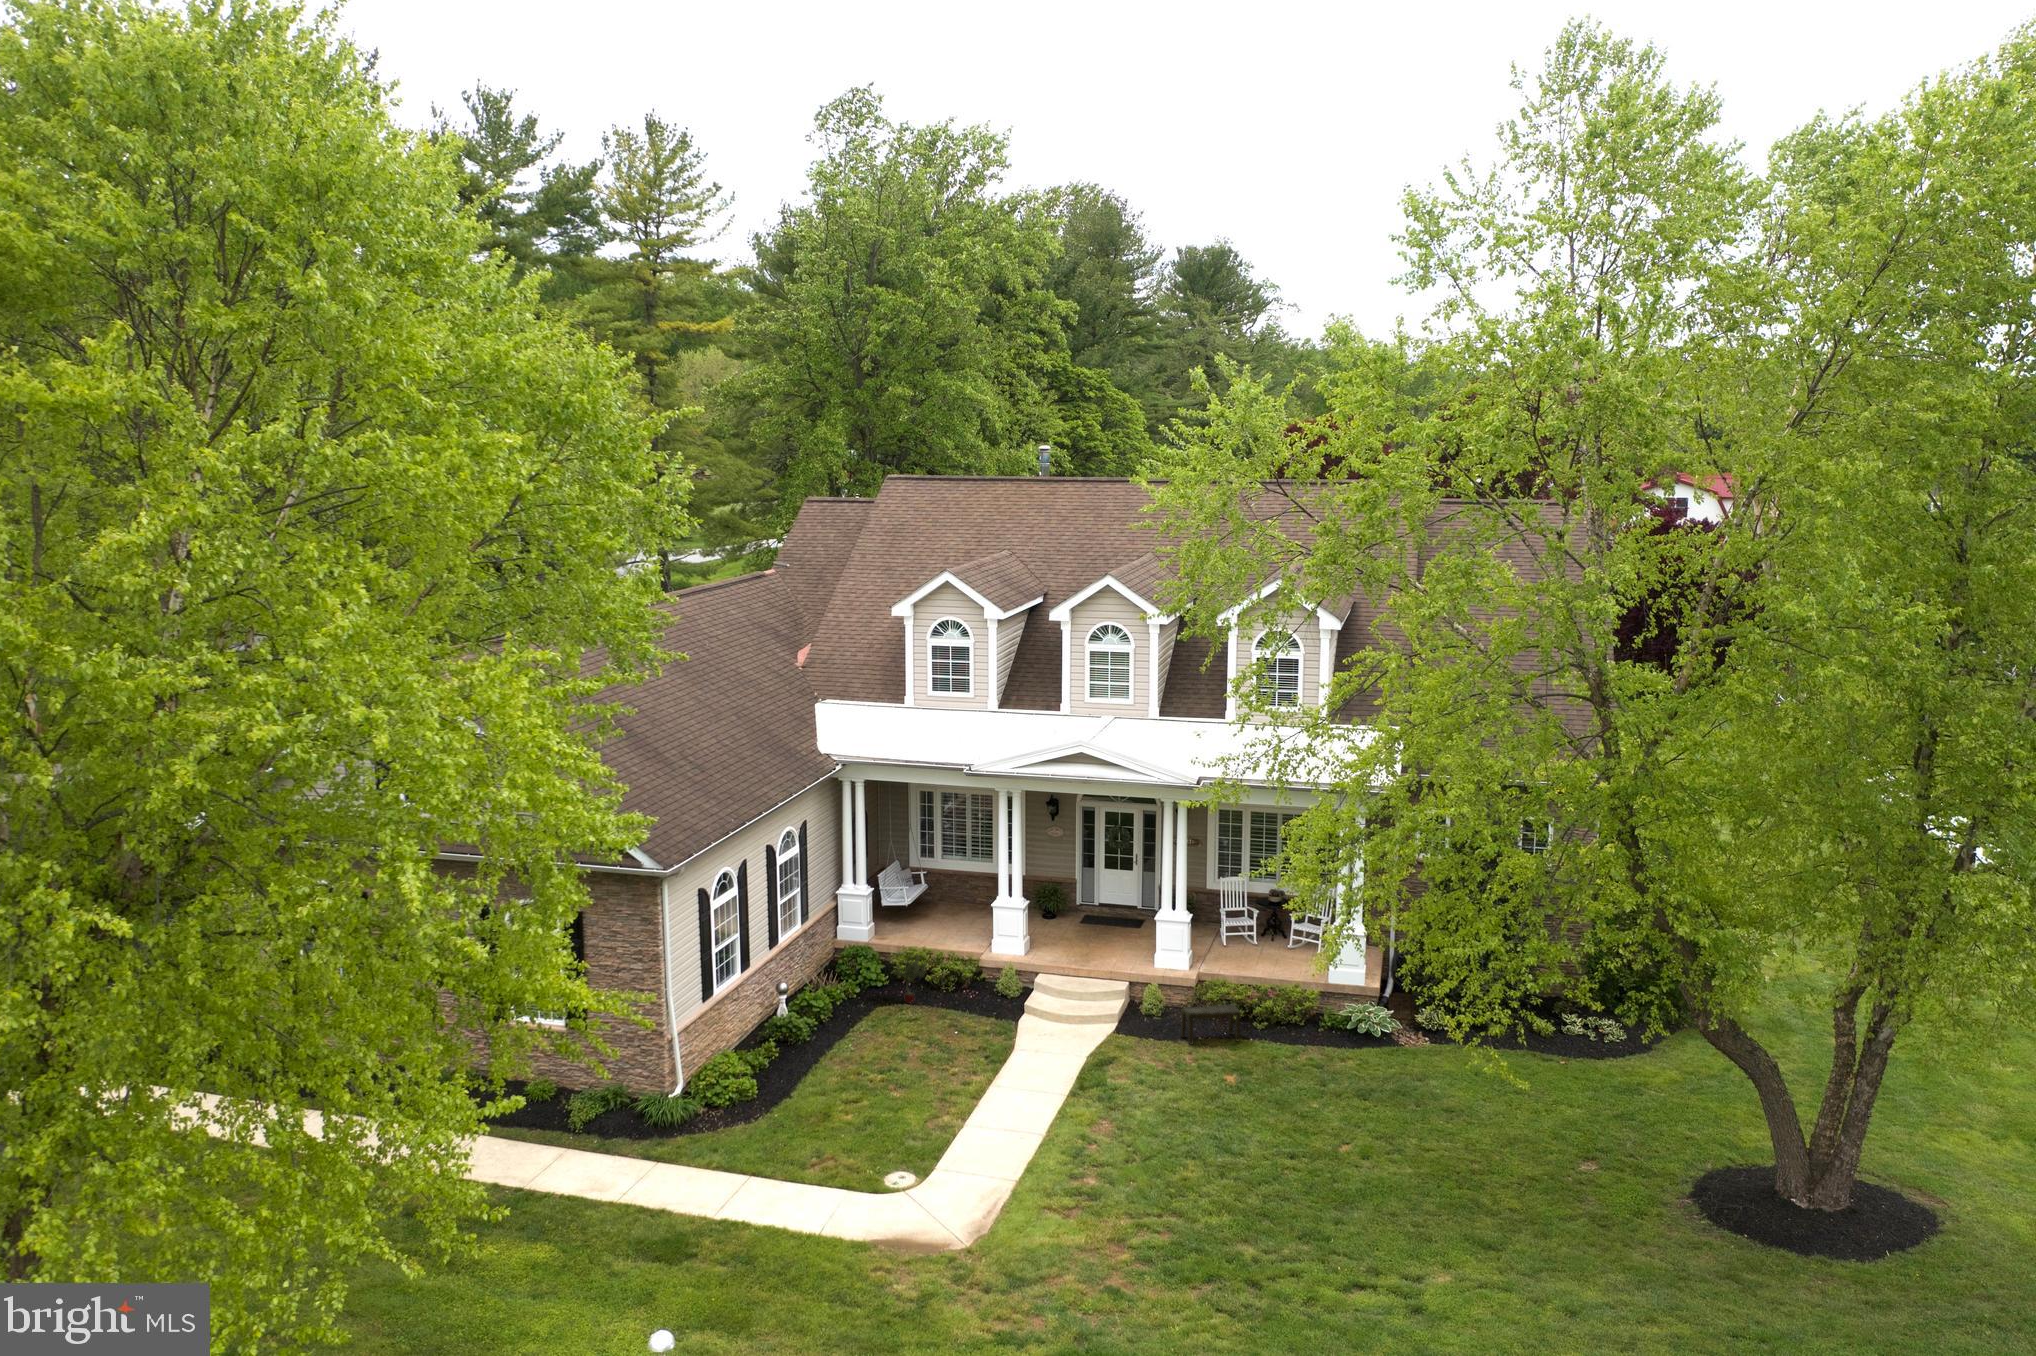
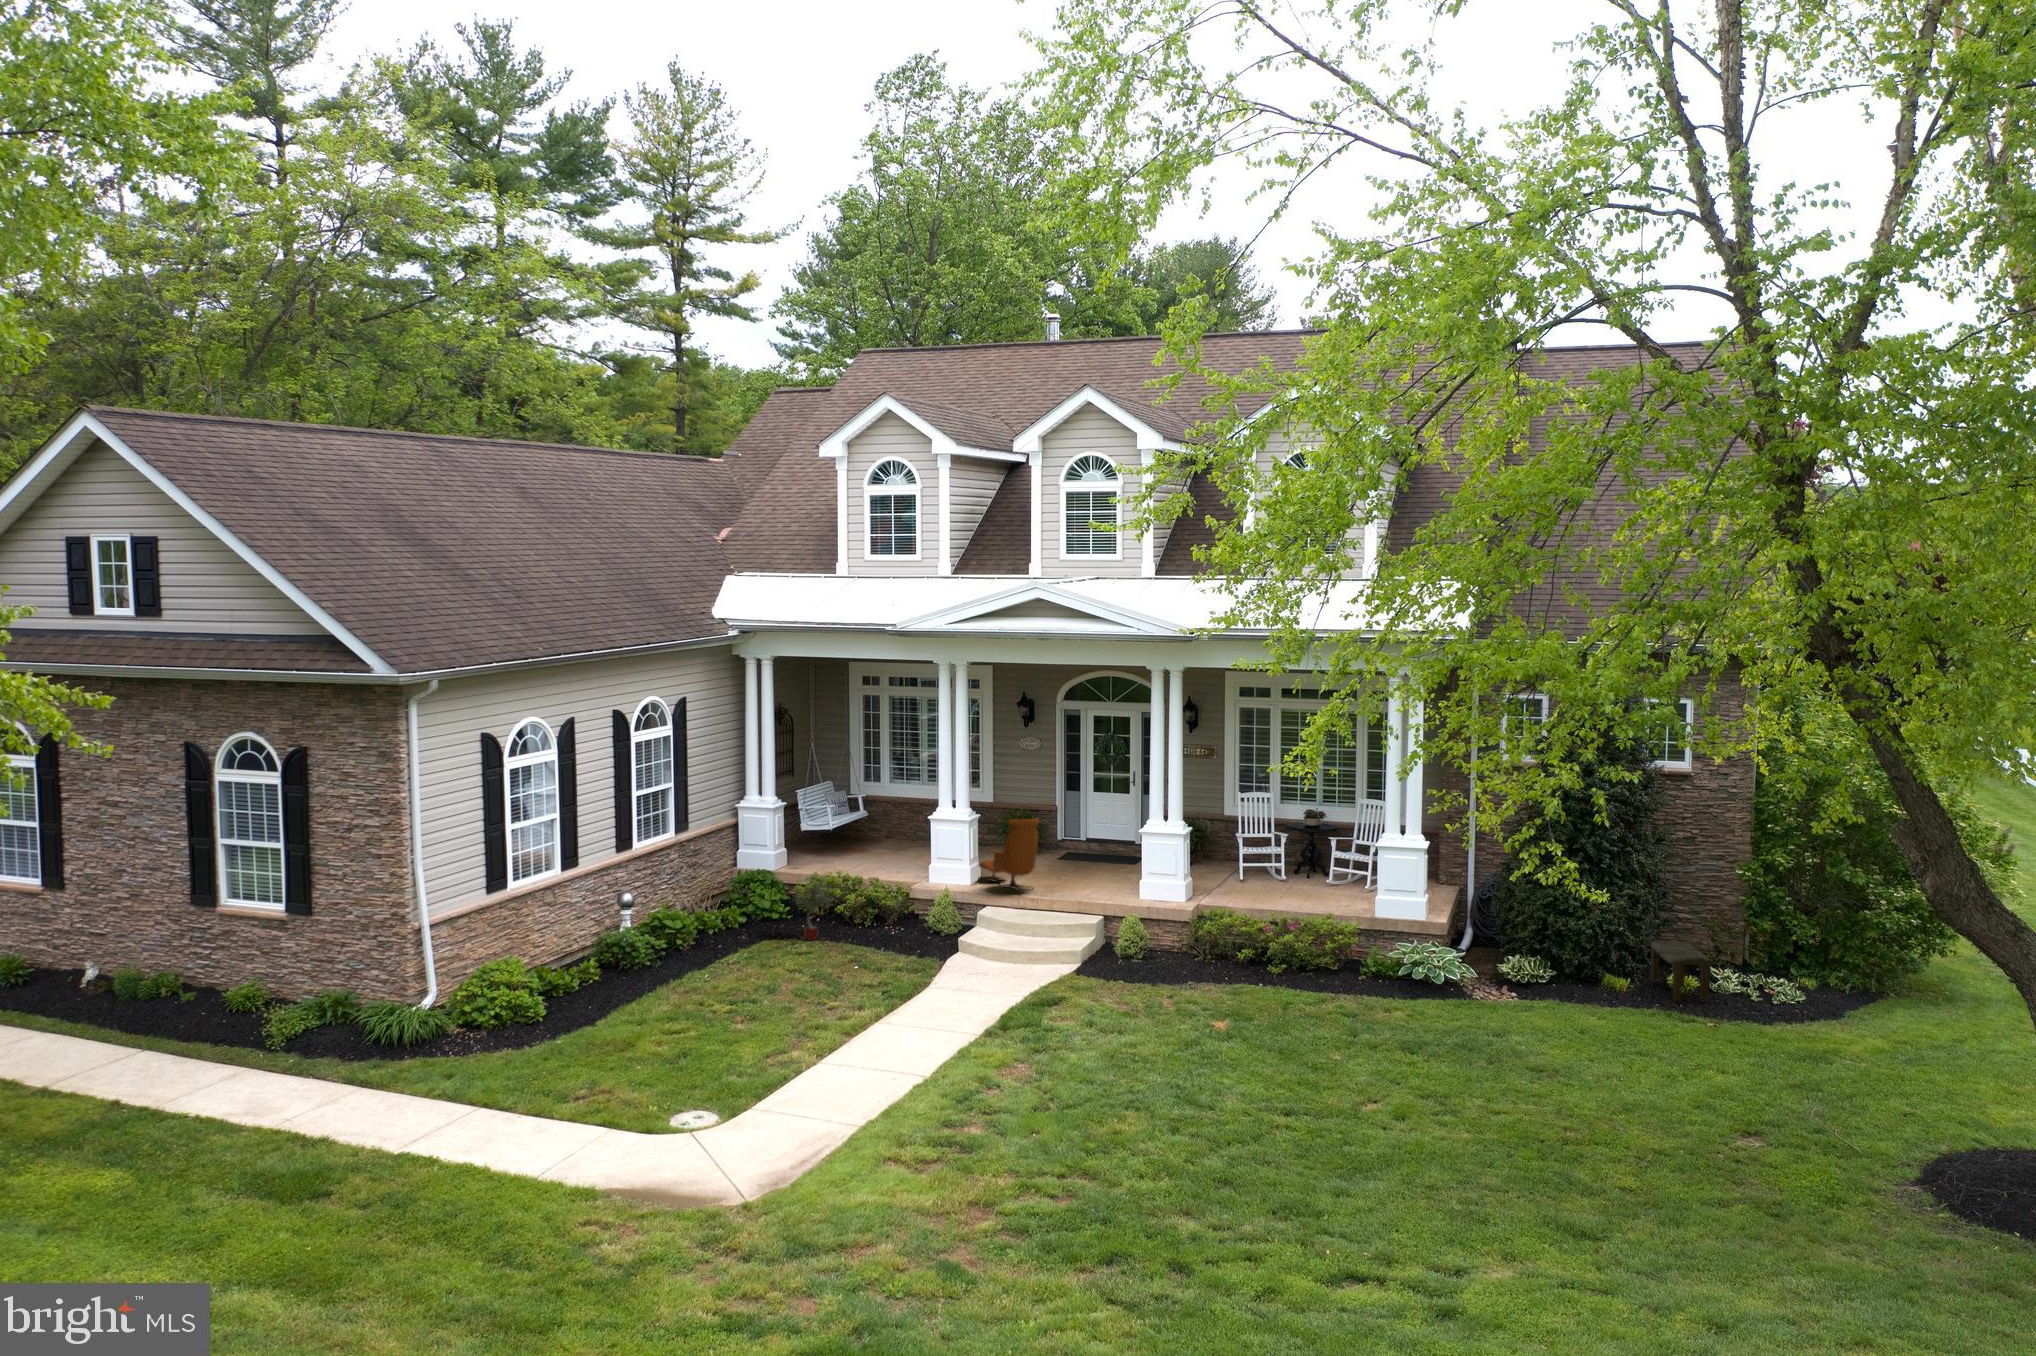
lounge chair: none [1030,909,1080,966] -> present [978,818,1039,894]
bench: present [1181,1005,1241,1044] -> present [1651,941,1710,1002]

